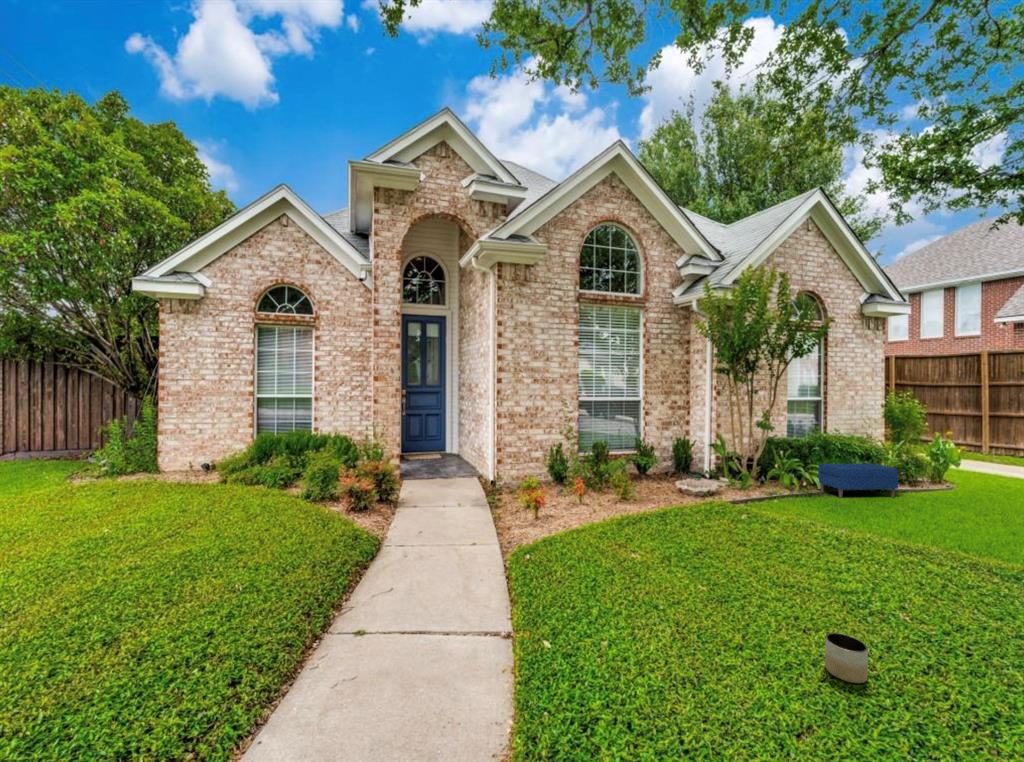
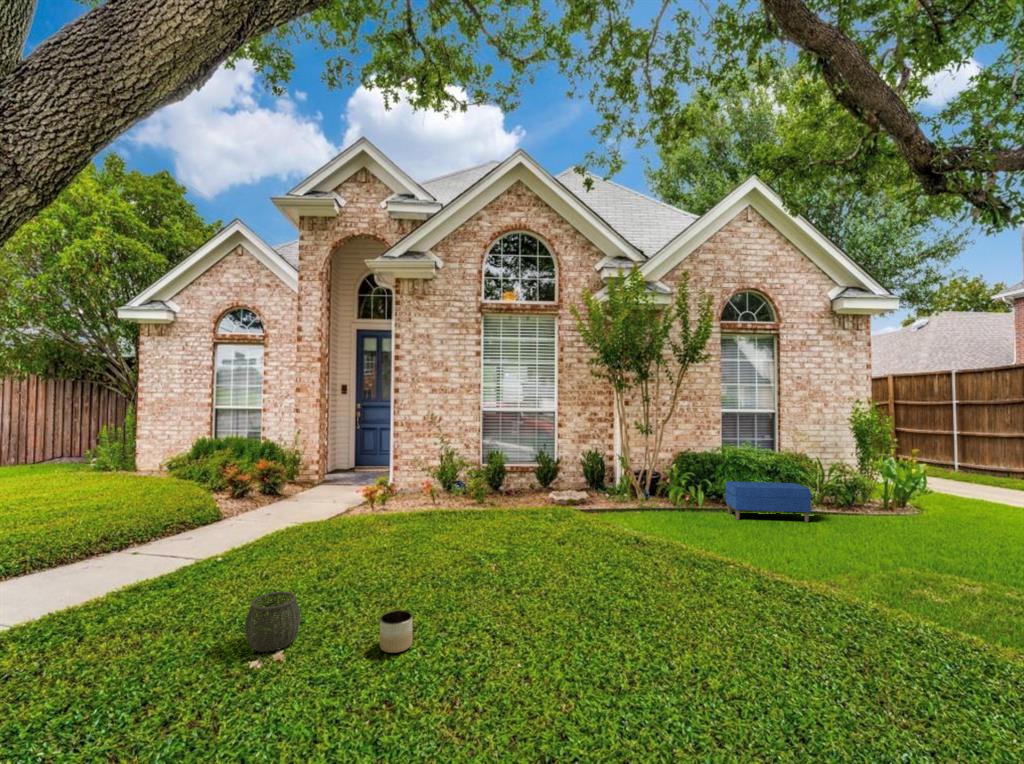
woven basket: none [692,626,757,704] -> present [245,592,301,652]

